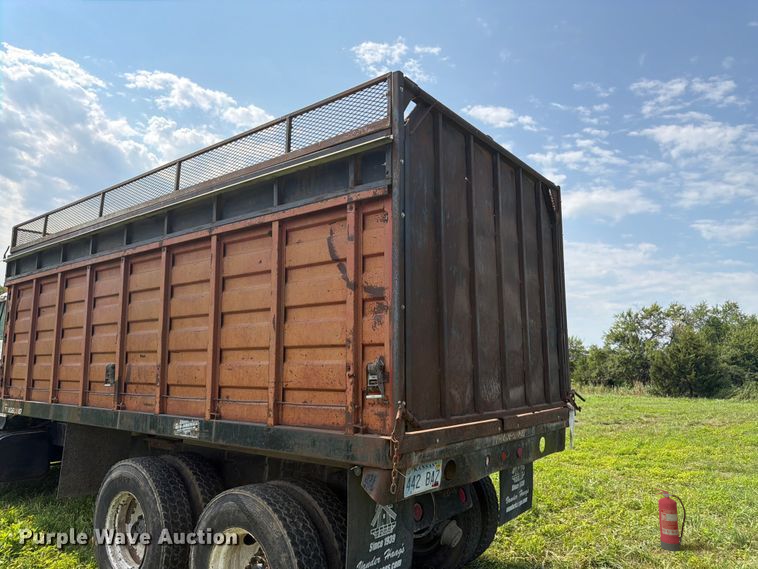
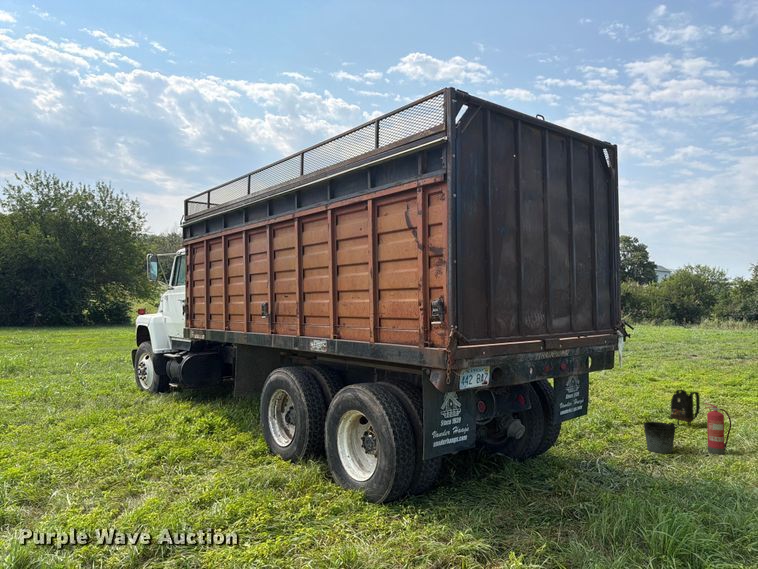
backpack: none [604,469,635,512] -> present [670,390,700,426]
bucket: none [591,513,630,554] -> present [644,422,678,453]

